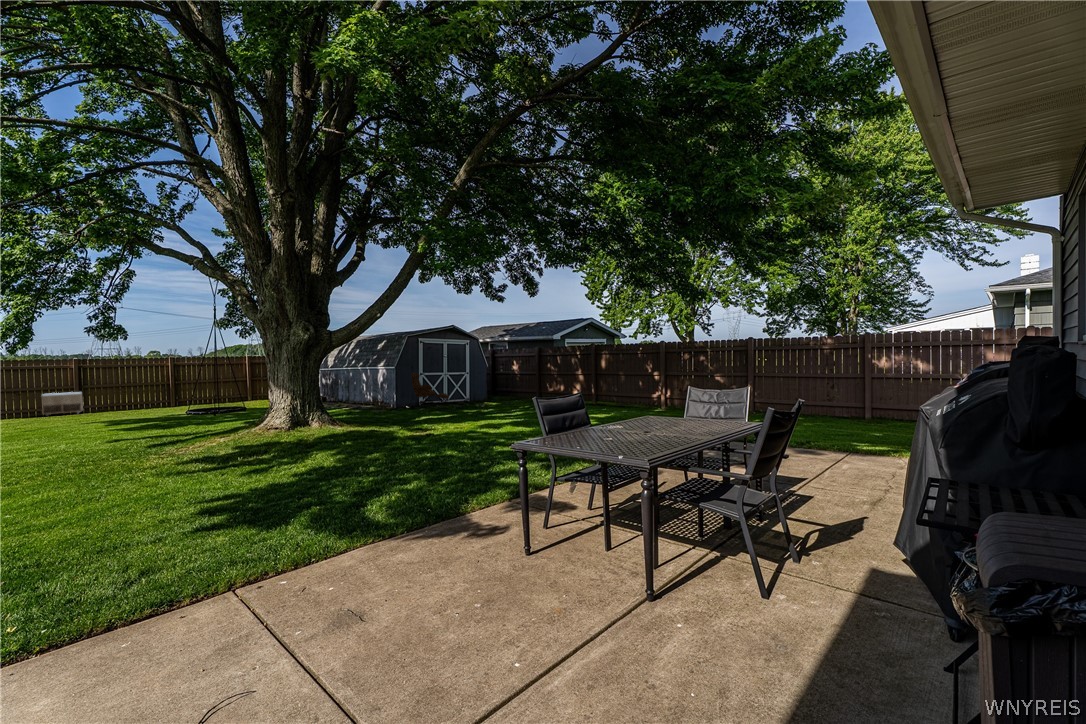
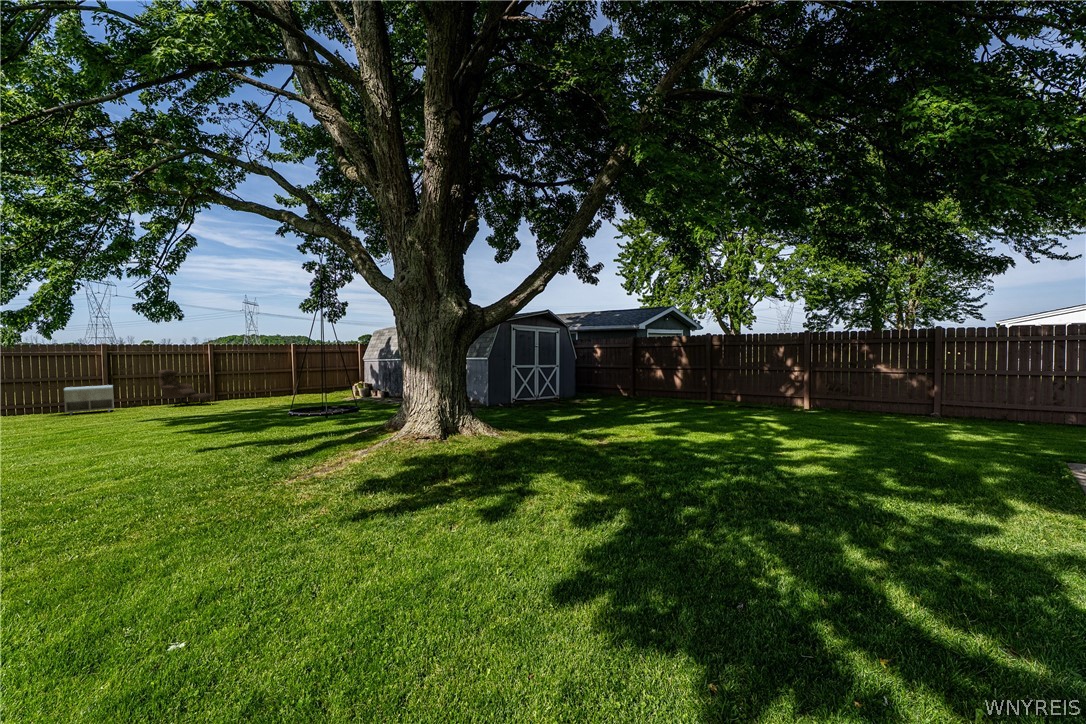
lounge chair: present [411,373,449,404] -> present [159,370,213,407]

